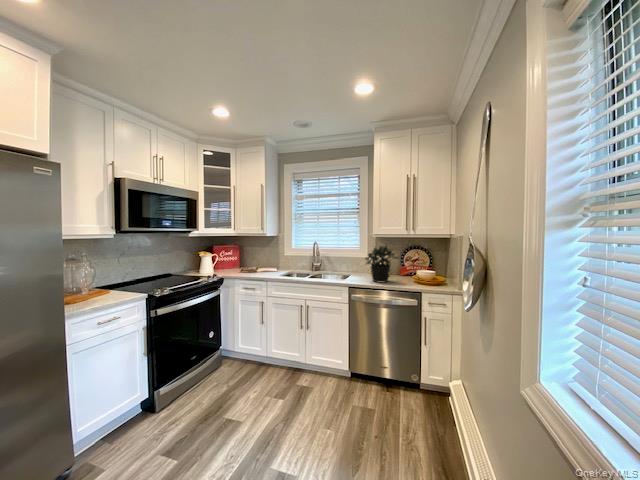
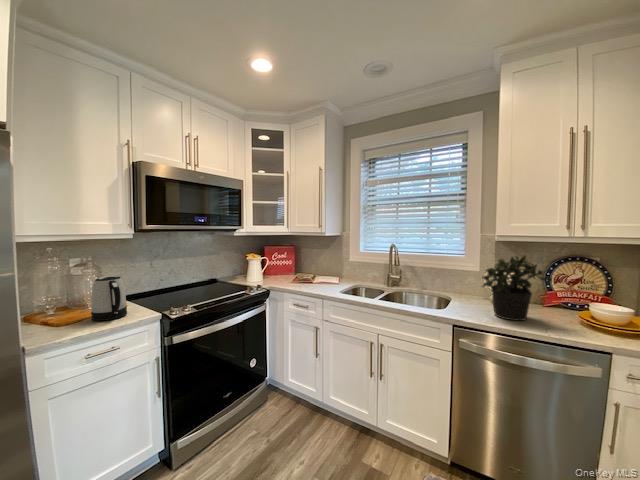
kettle: none [90,267,118,300] -> present [91,276,127,321]

